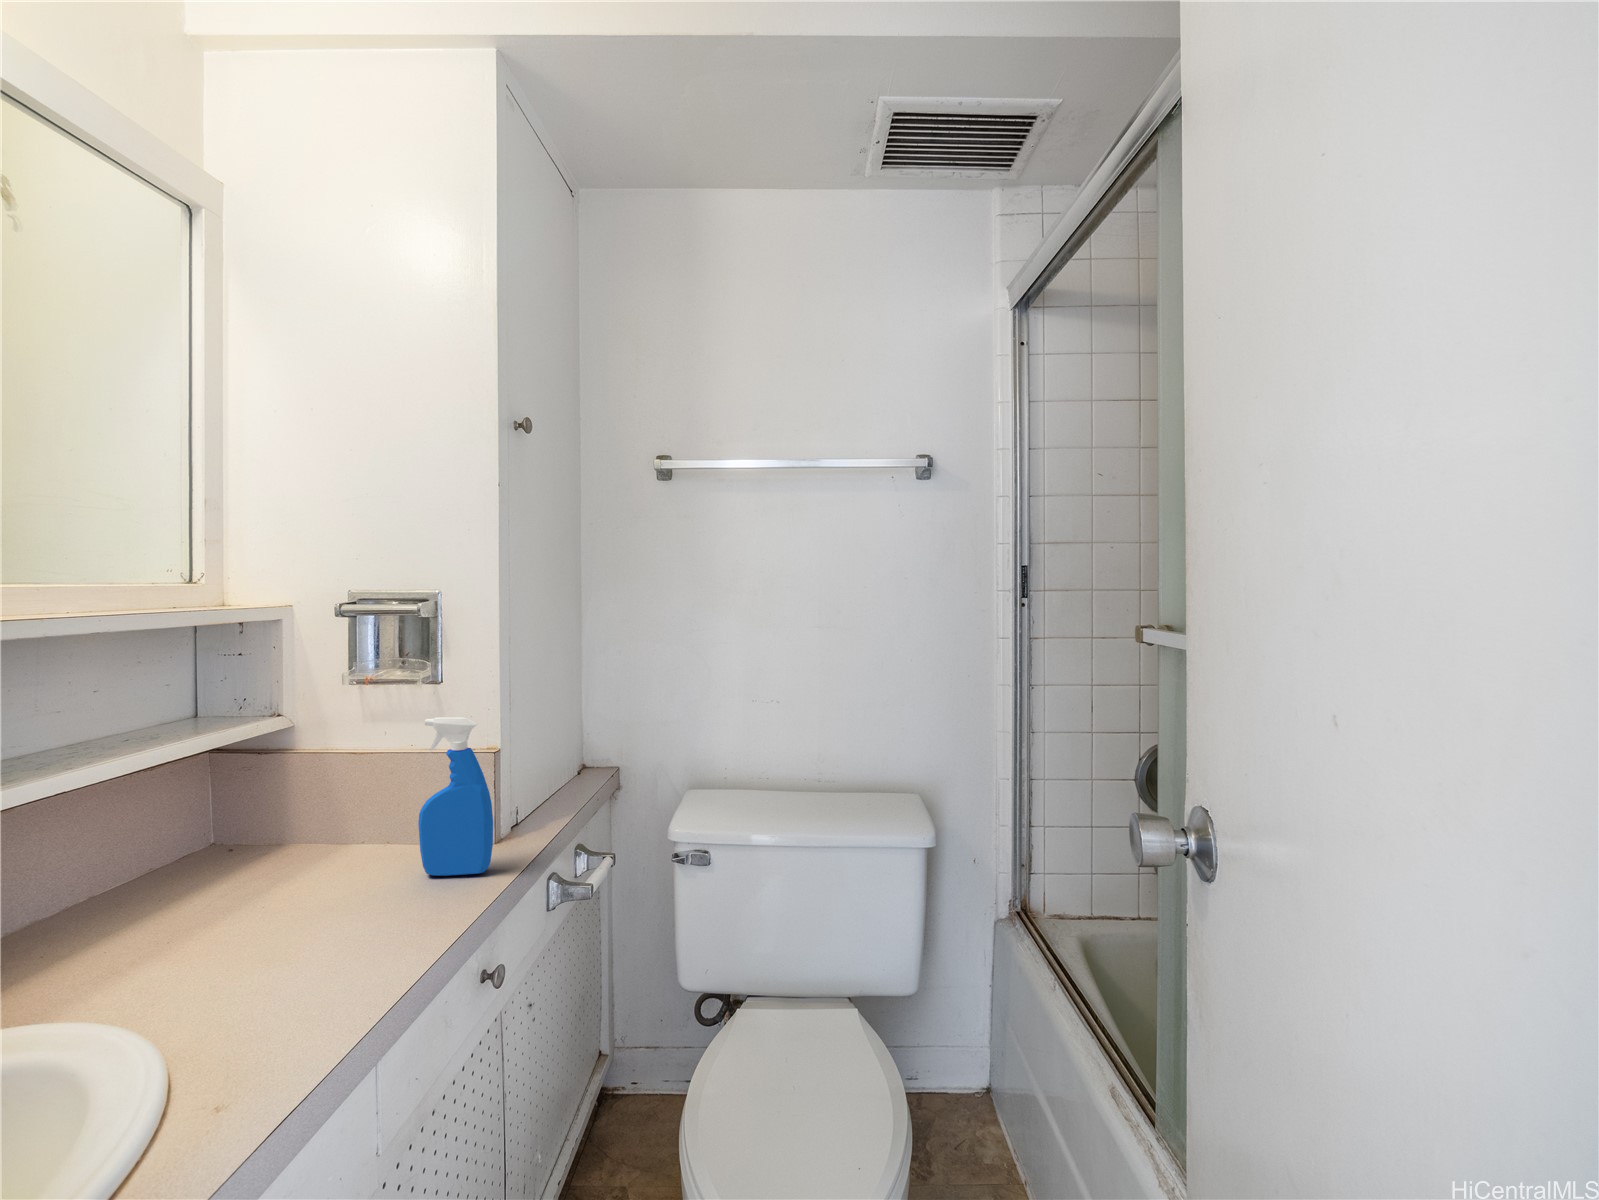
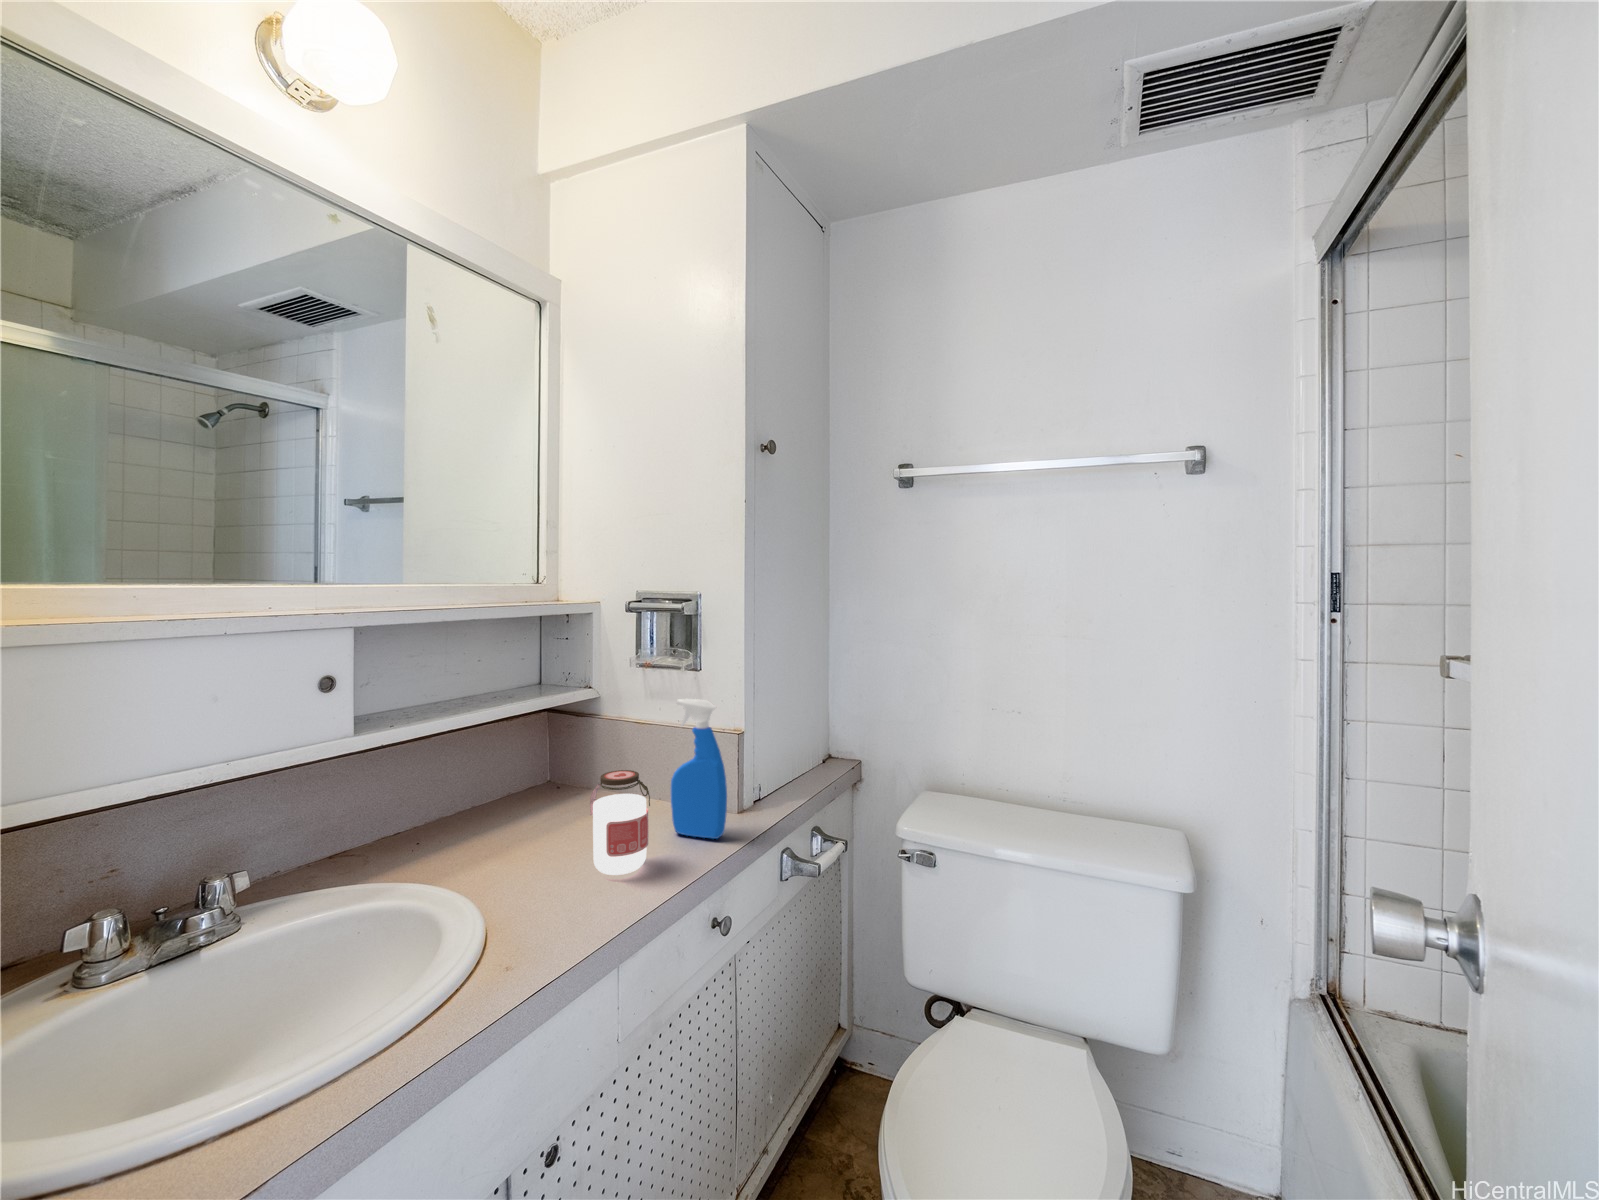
jar: none [326,809,408,938] -> present [590,770,650,875]

